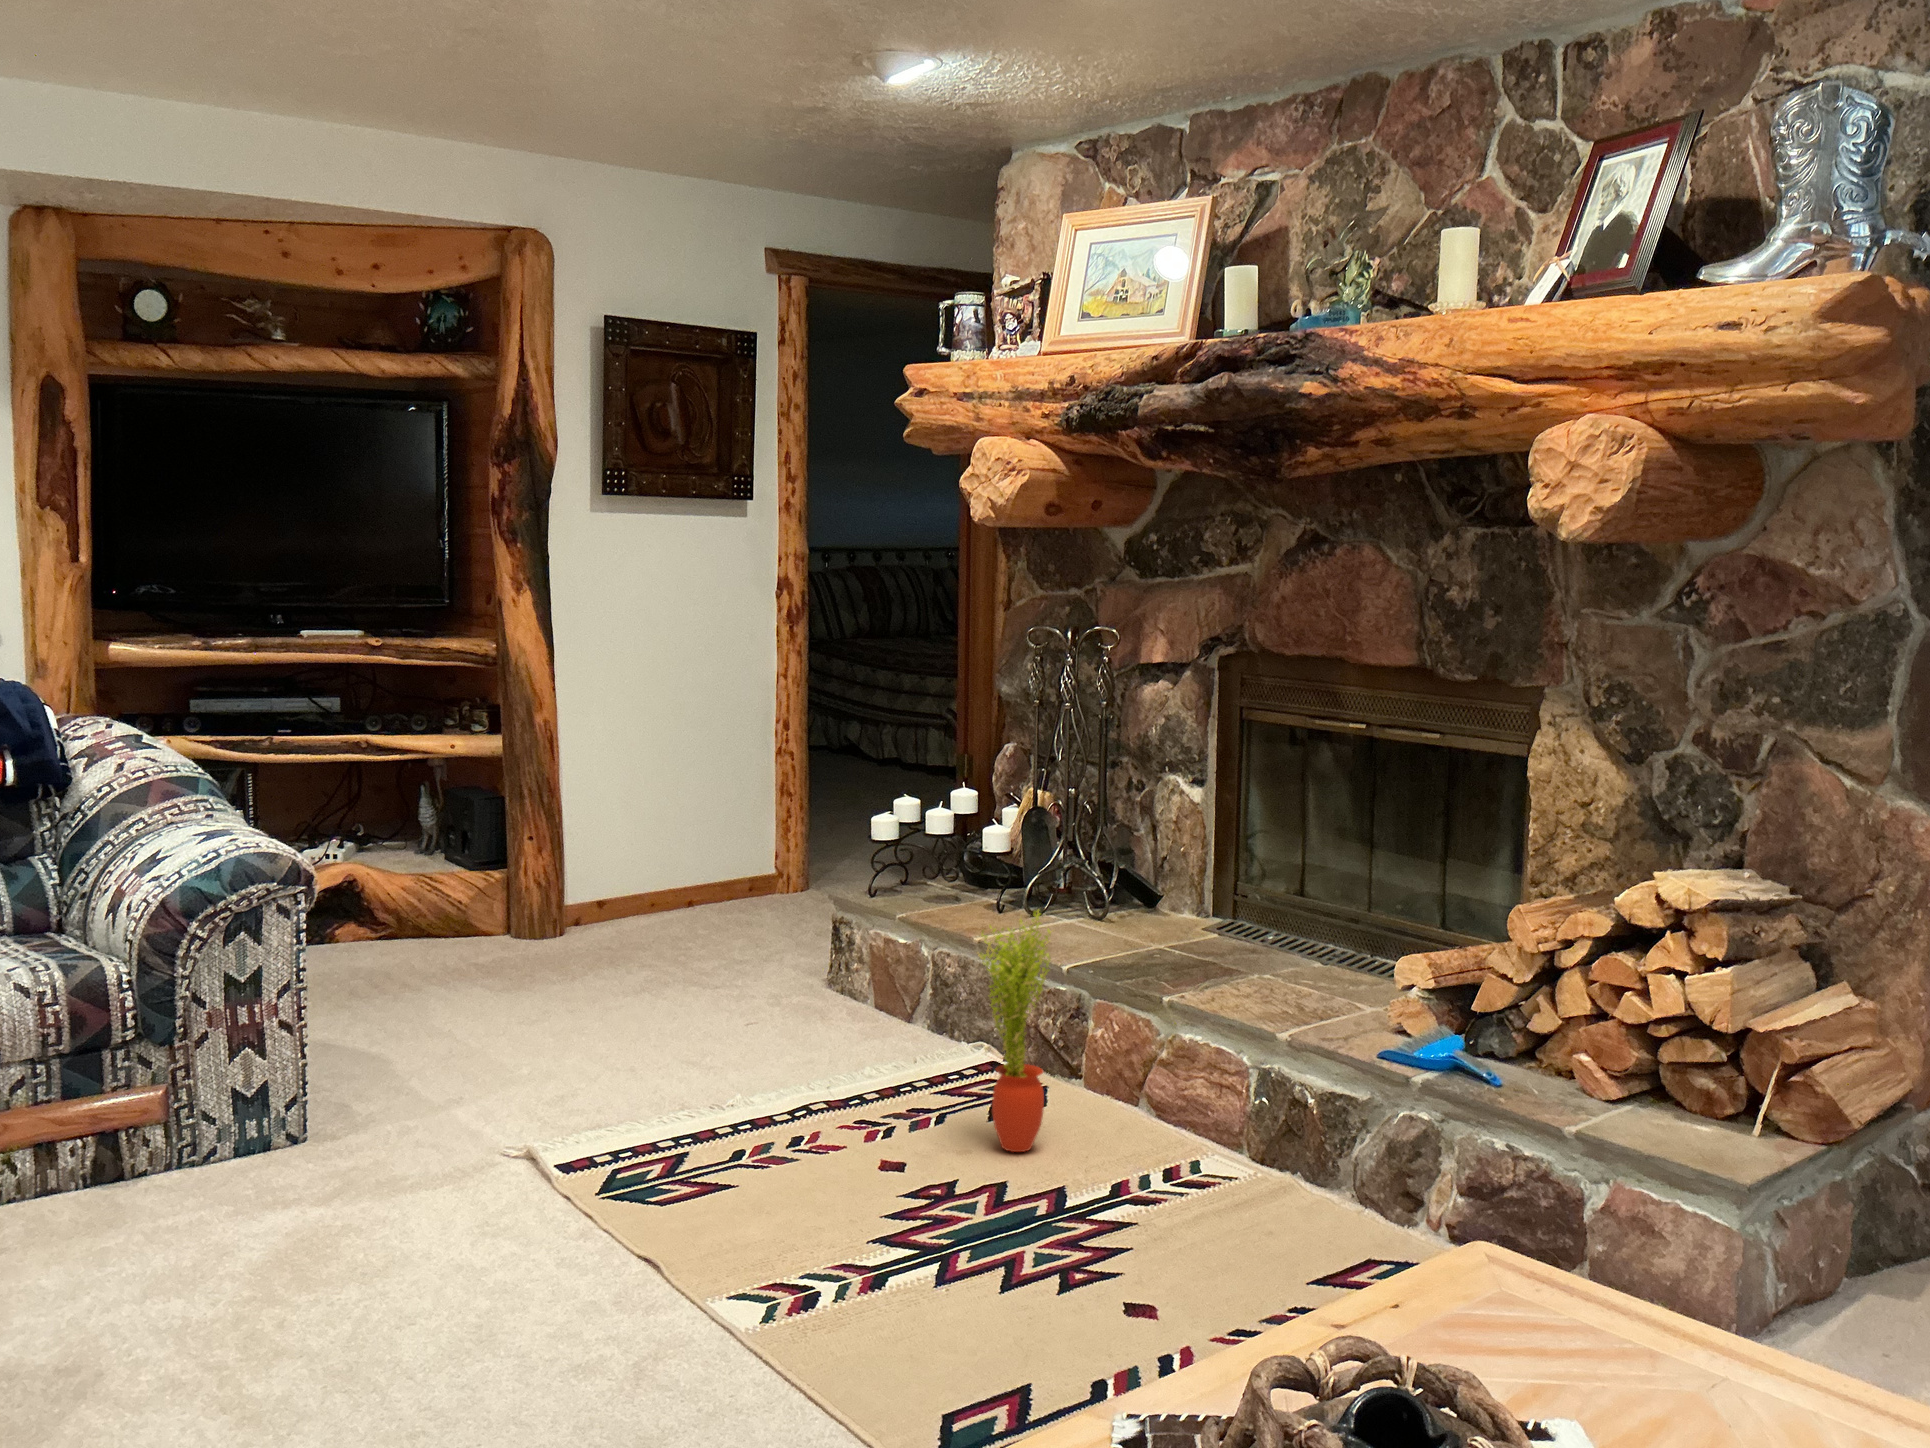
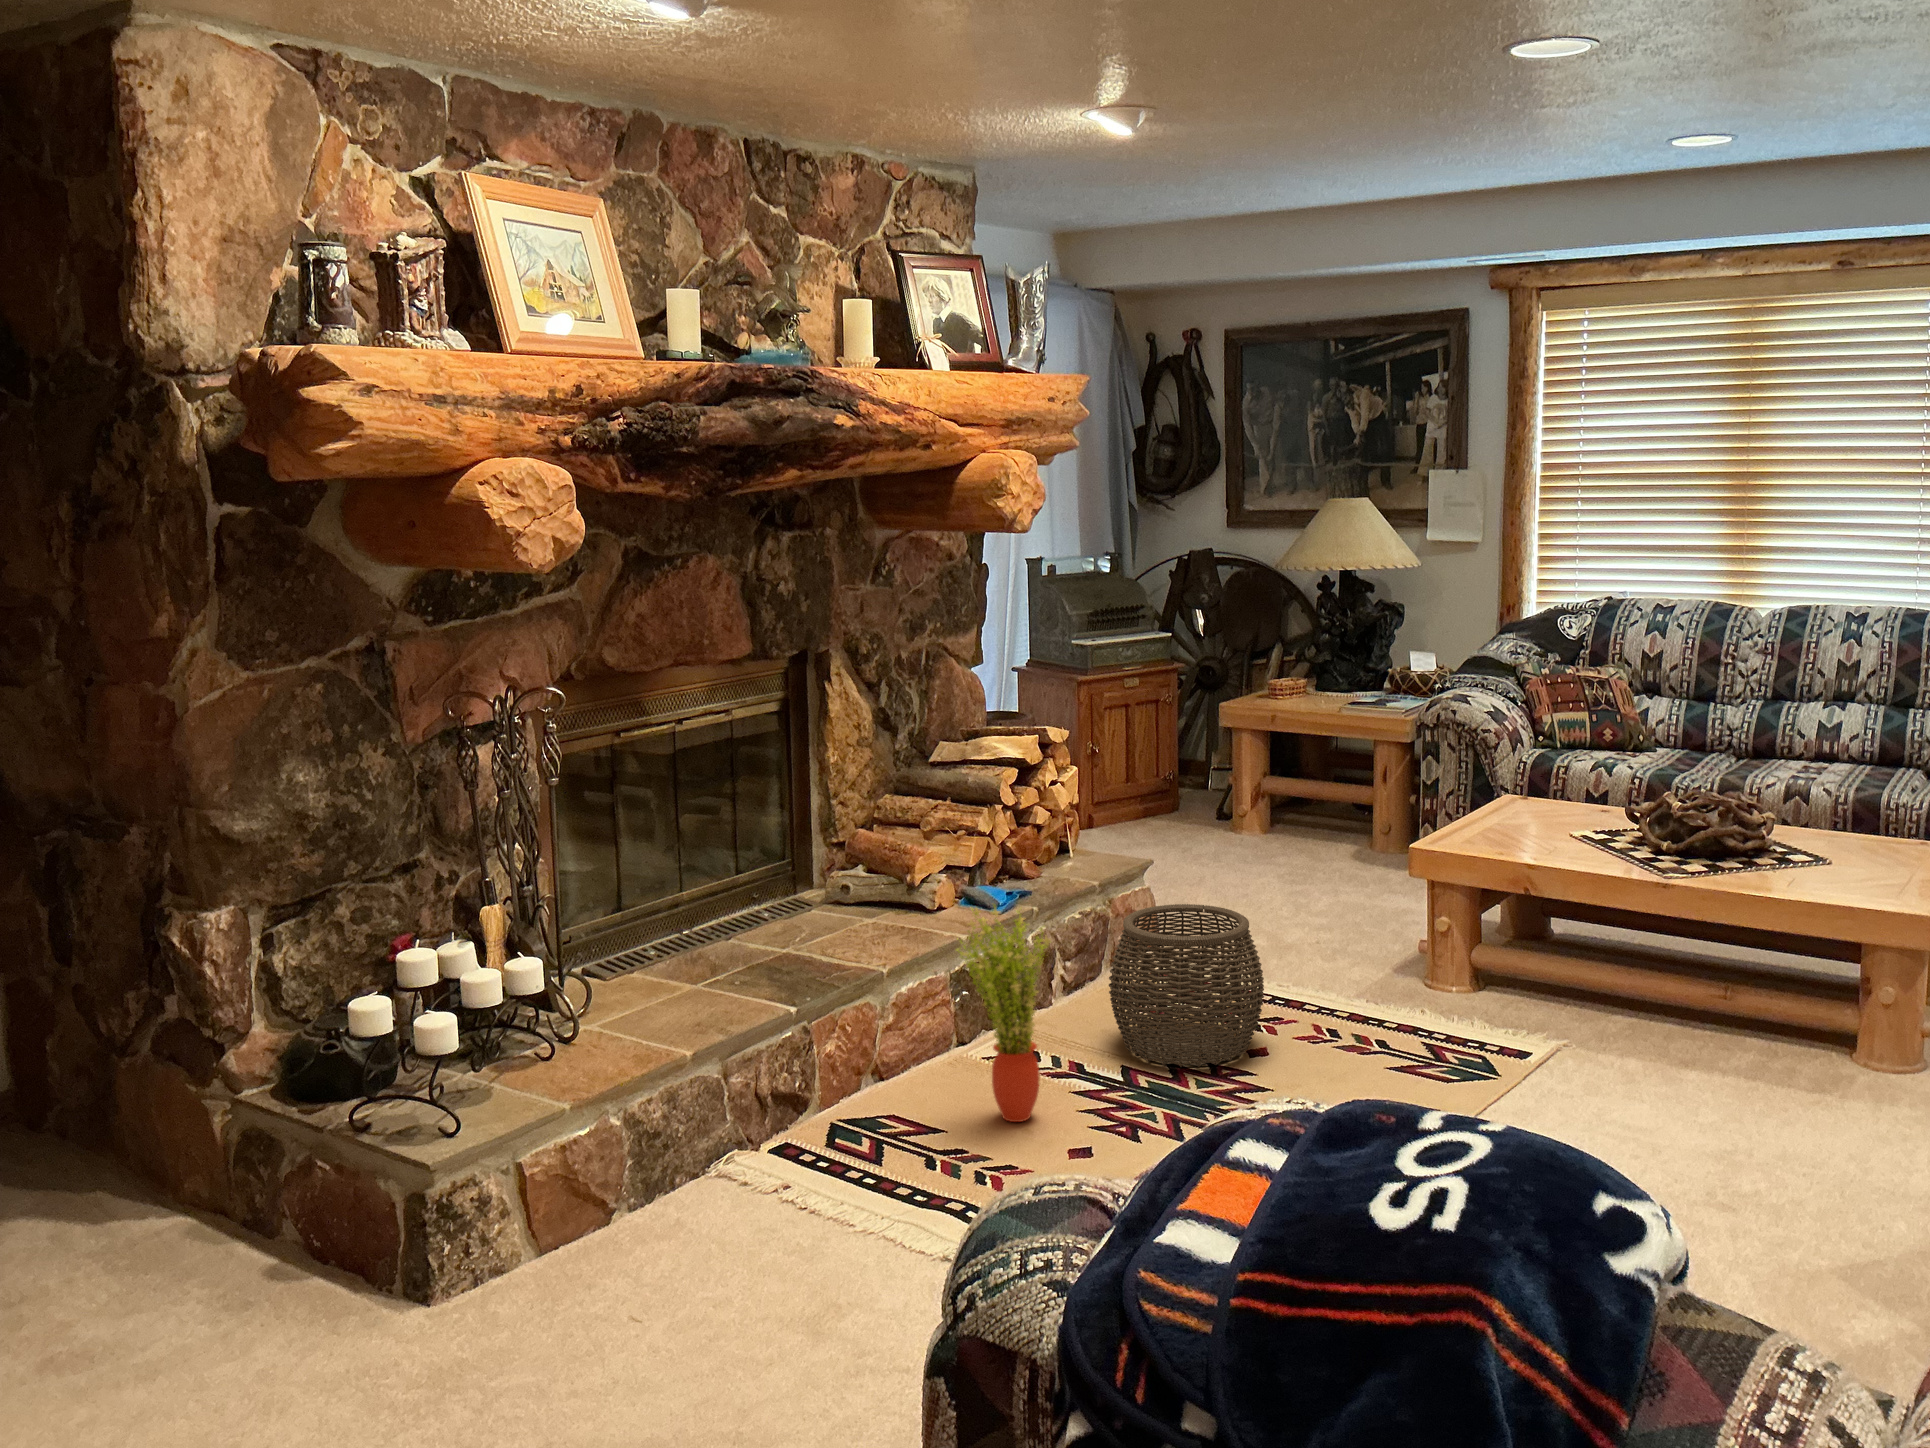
woven basket: none [1079,1052,1294,1281] -> present [1109,904,1264,1067]

